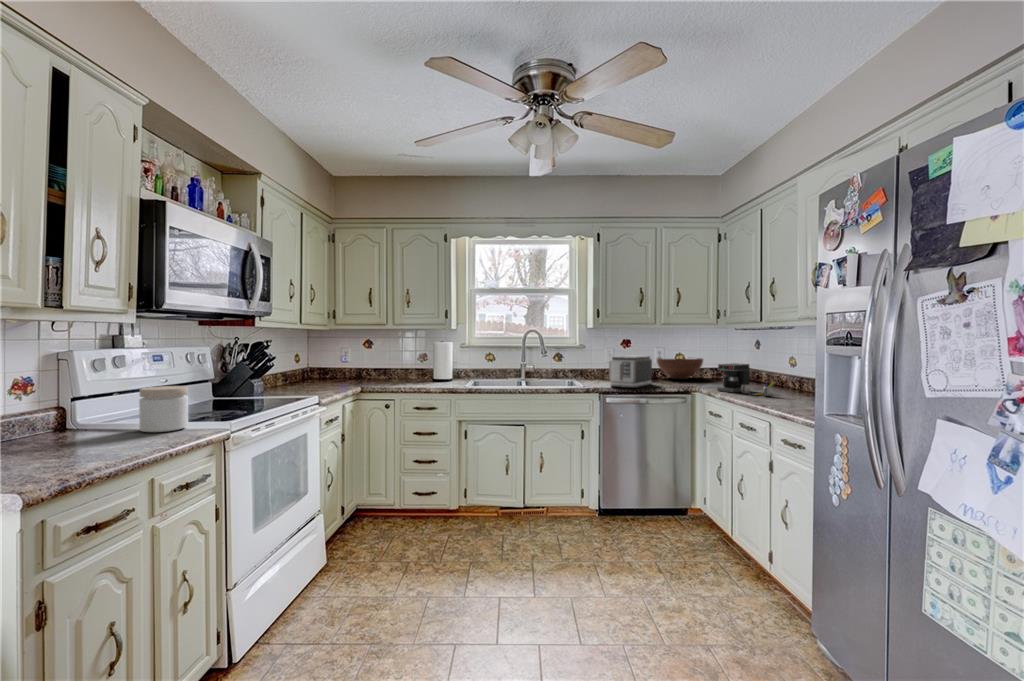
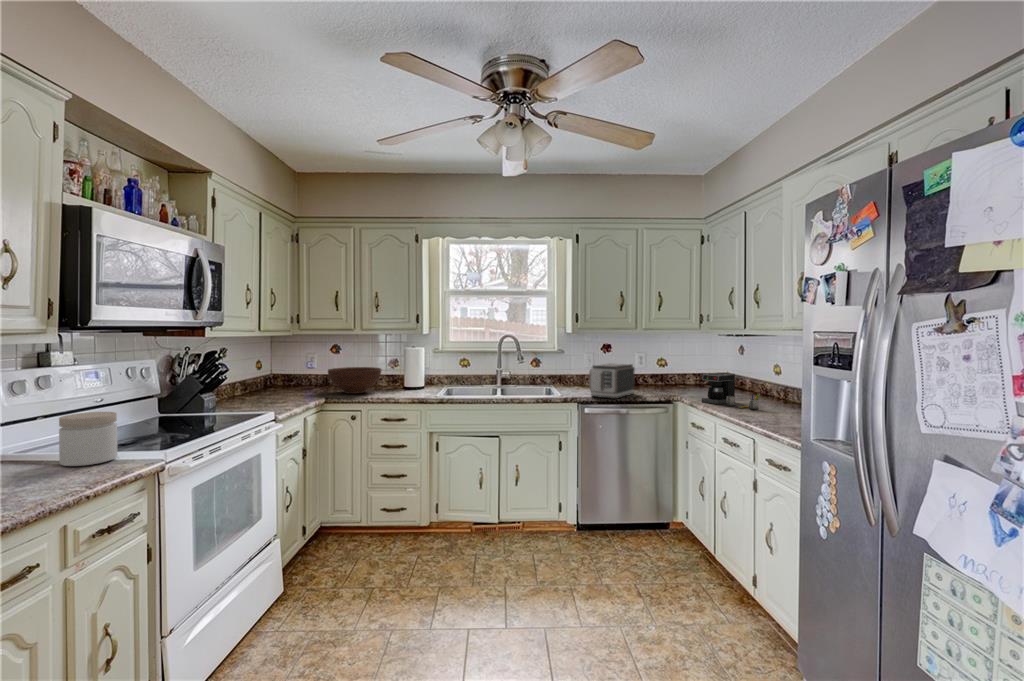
fruit bowl: present [657,357,703,379] -> present [328,367,381,394]

